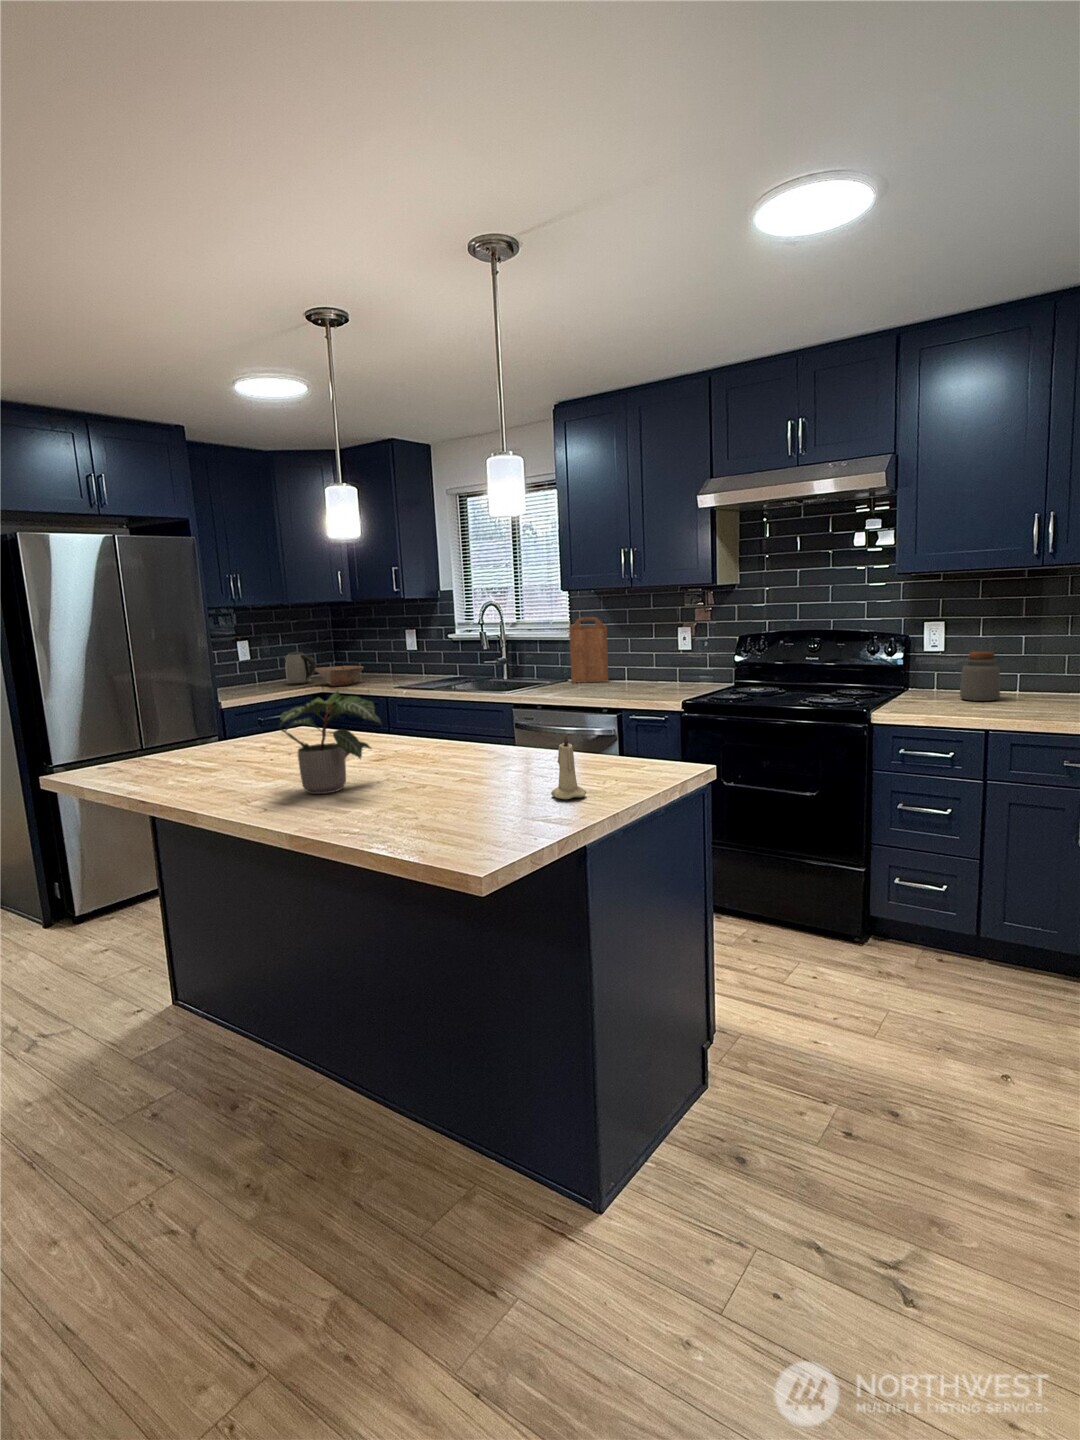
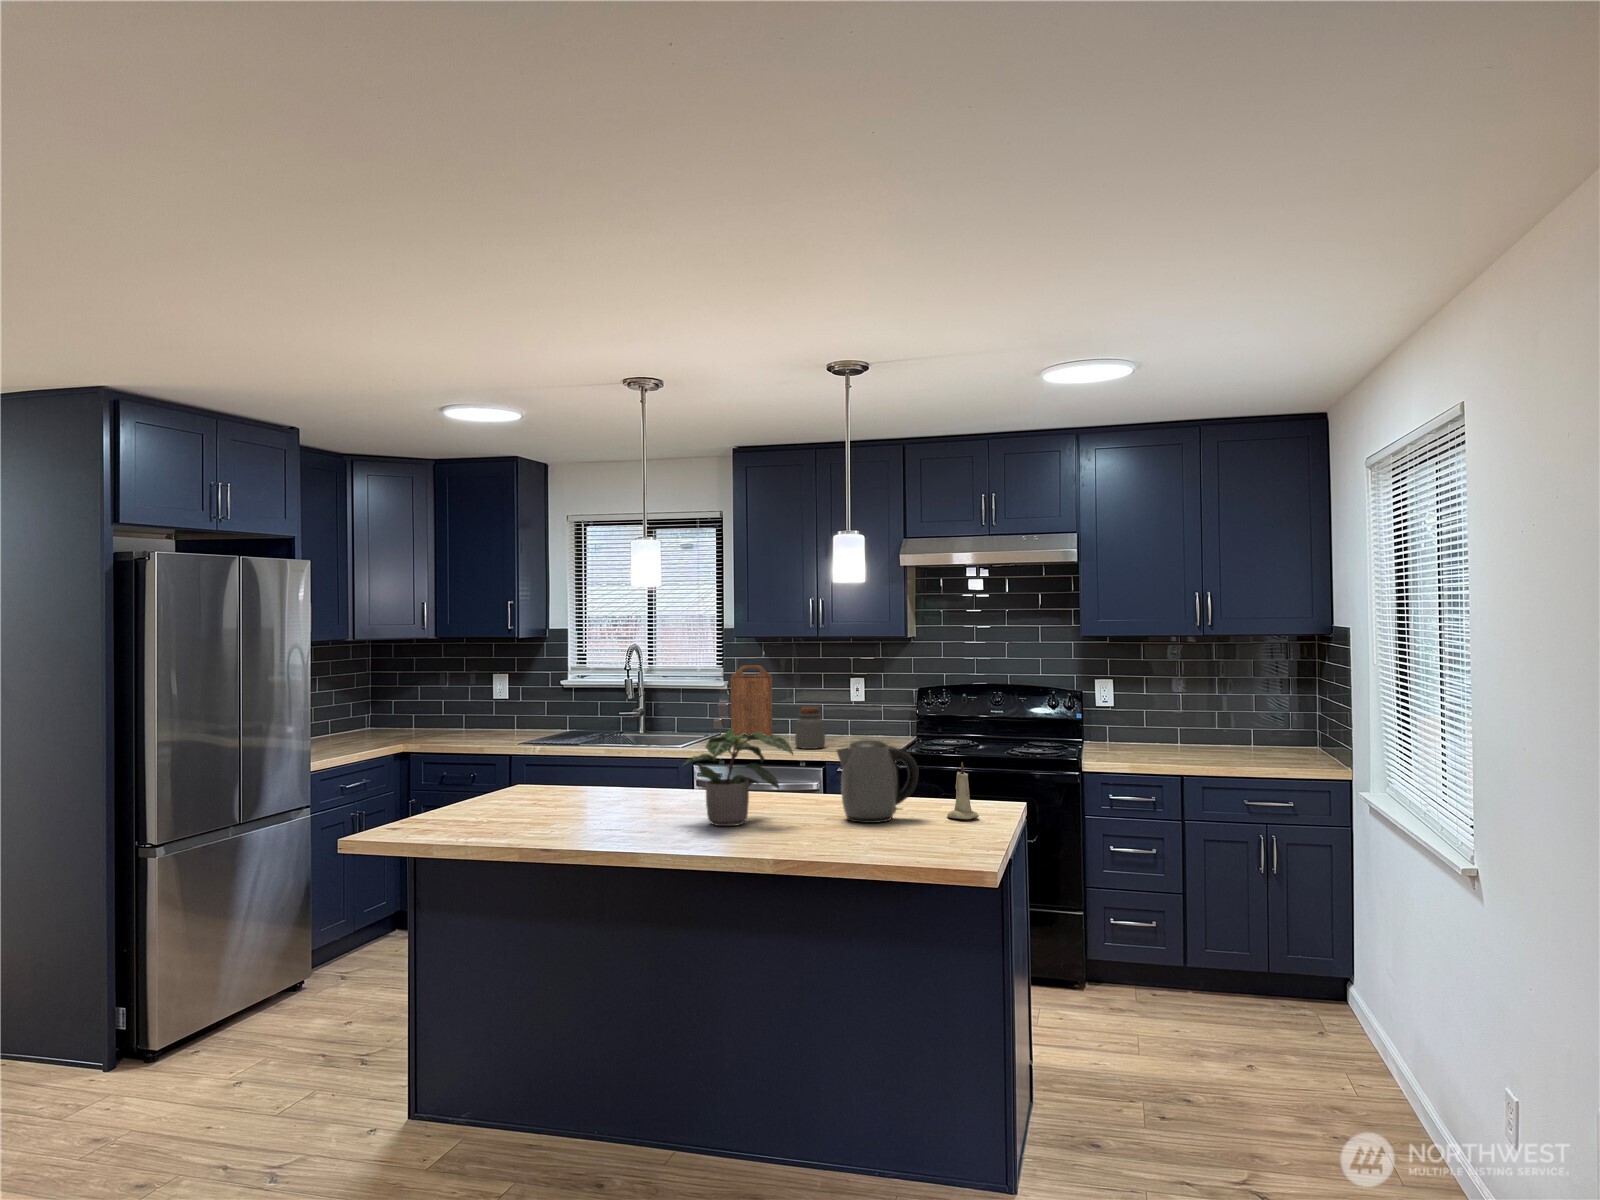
kettle: present [284,652,316,685] -> present [837,740,918,823]
jar: present [960,652,1000,701] -> present [795,707,825,749]
bowl: present [315,666,364,686] -> none [389,717,453,742]

